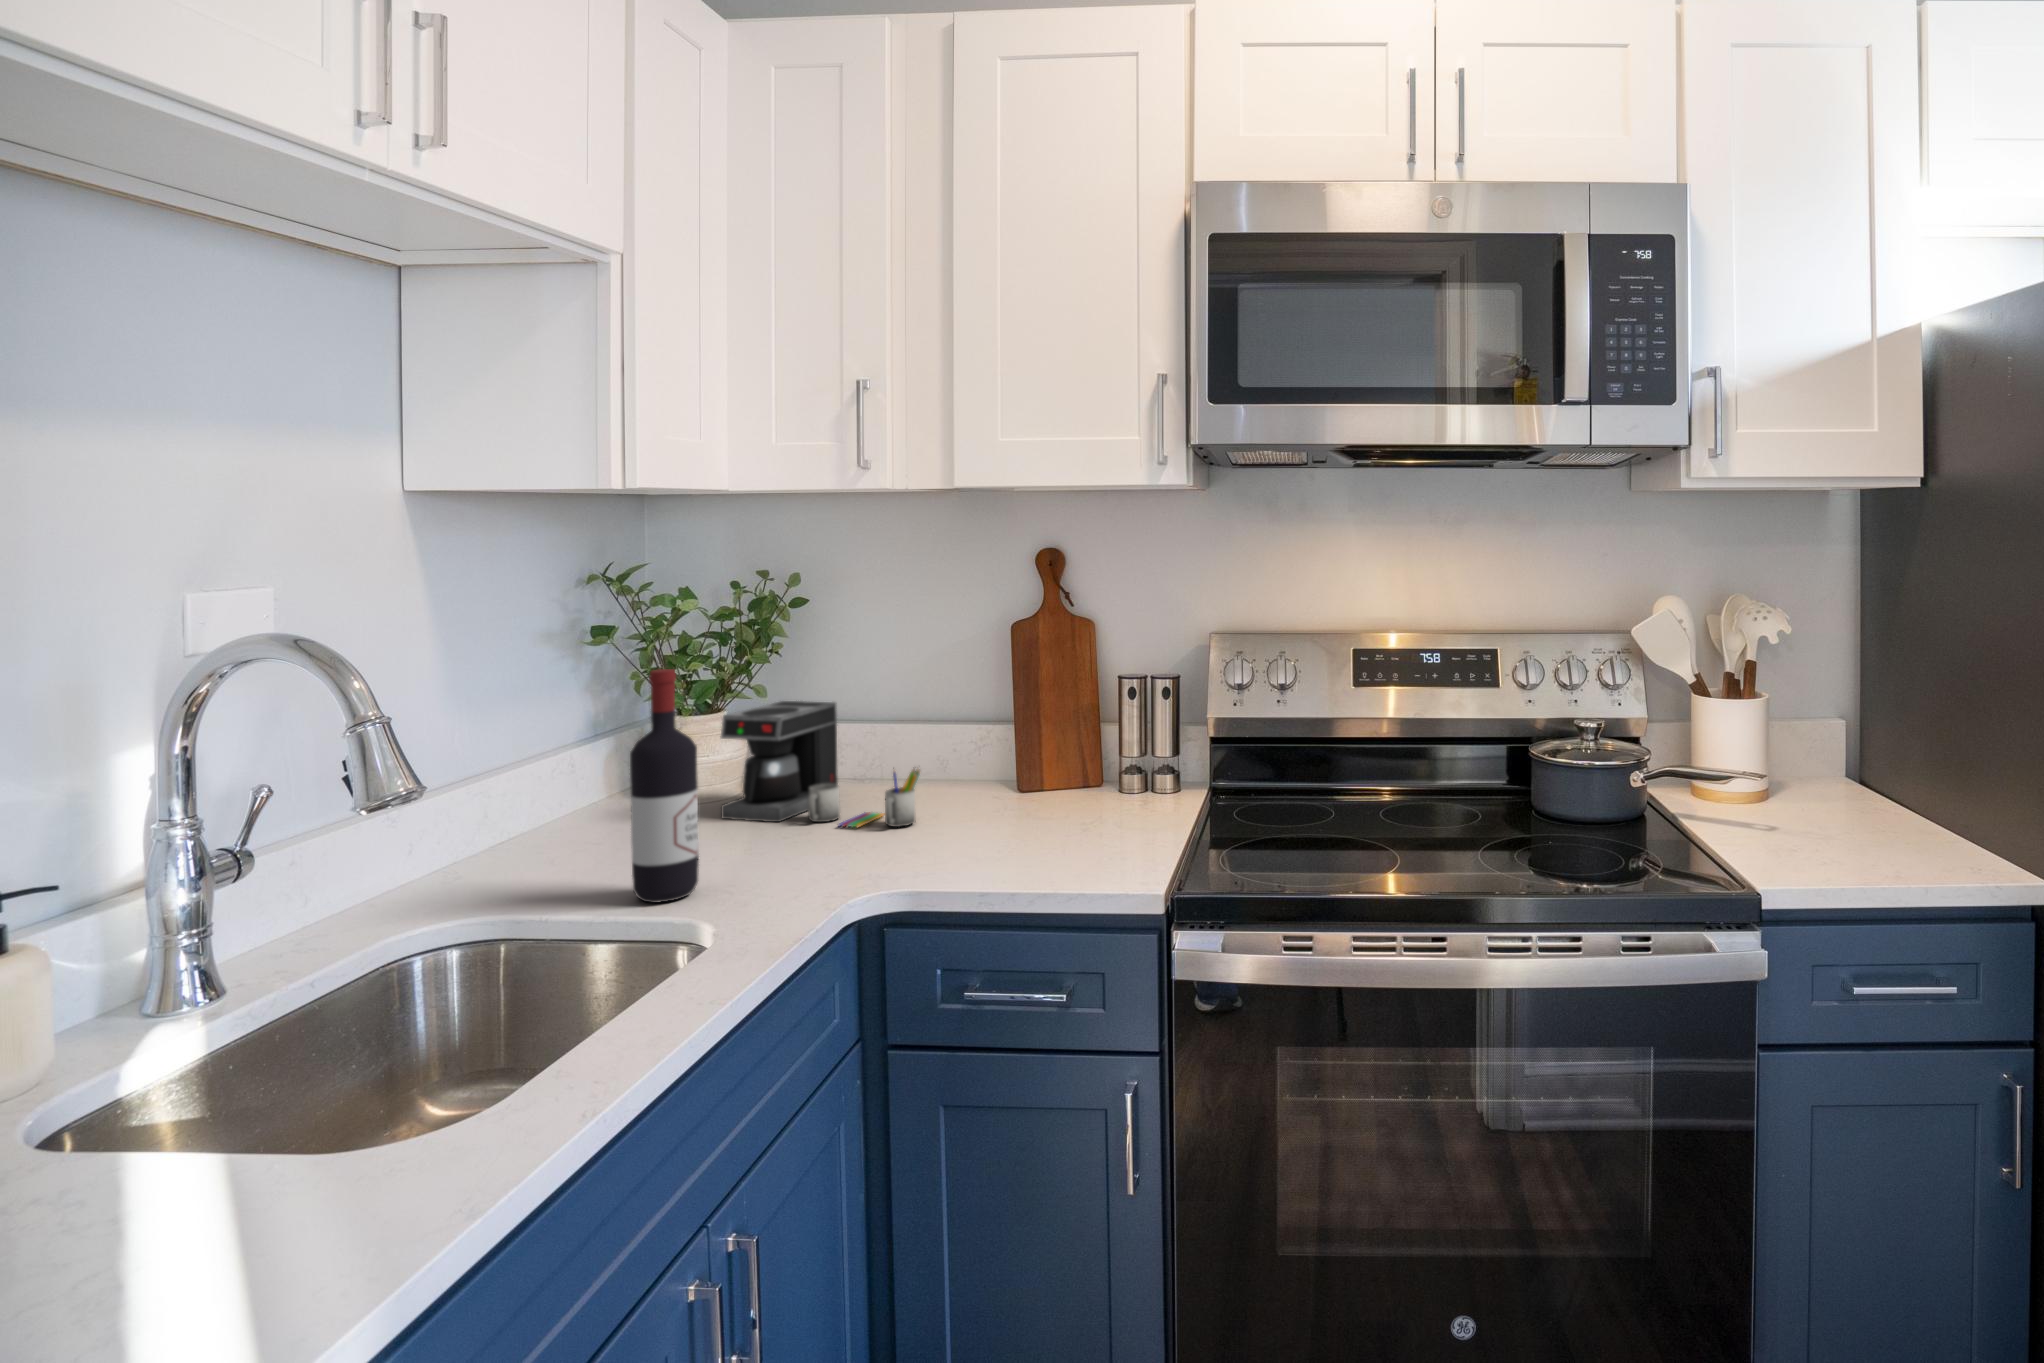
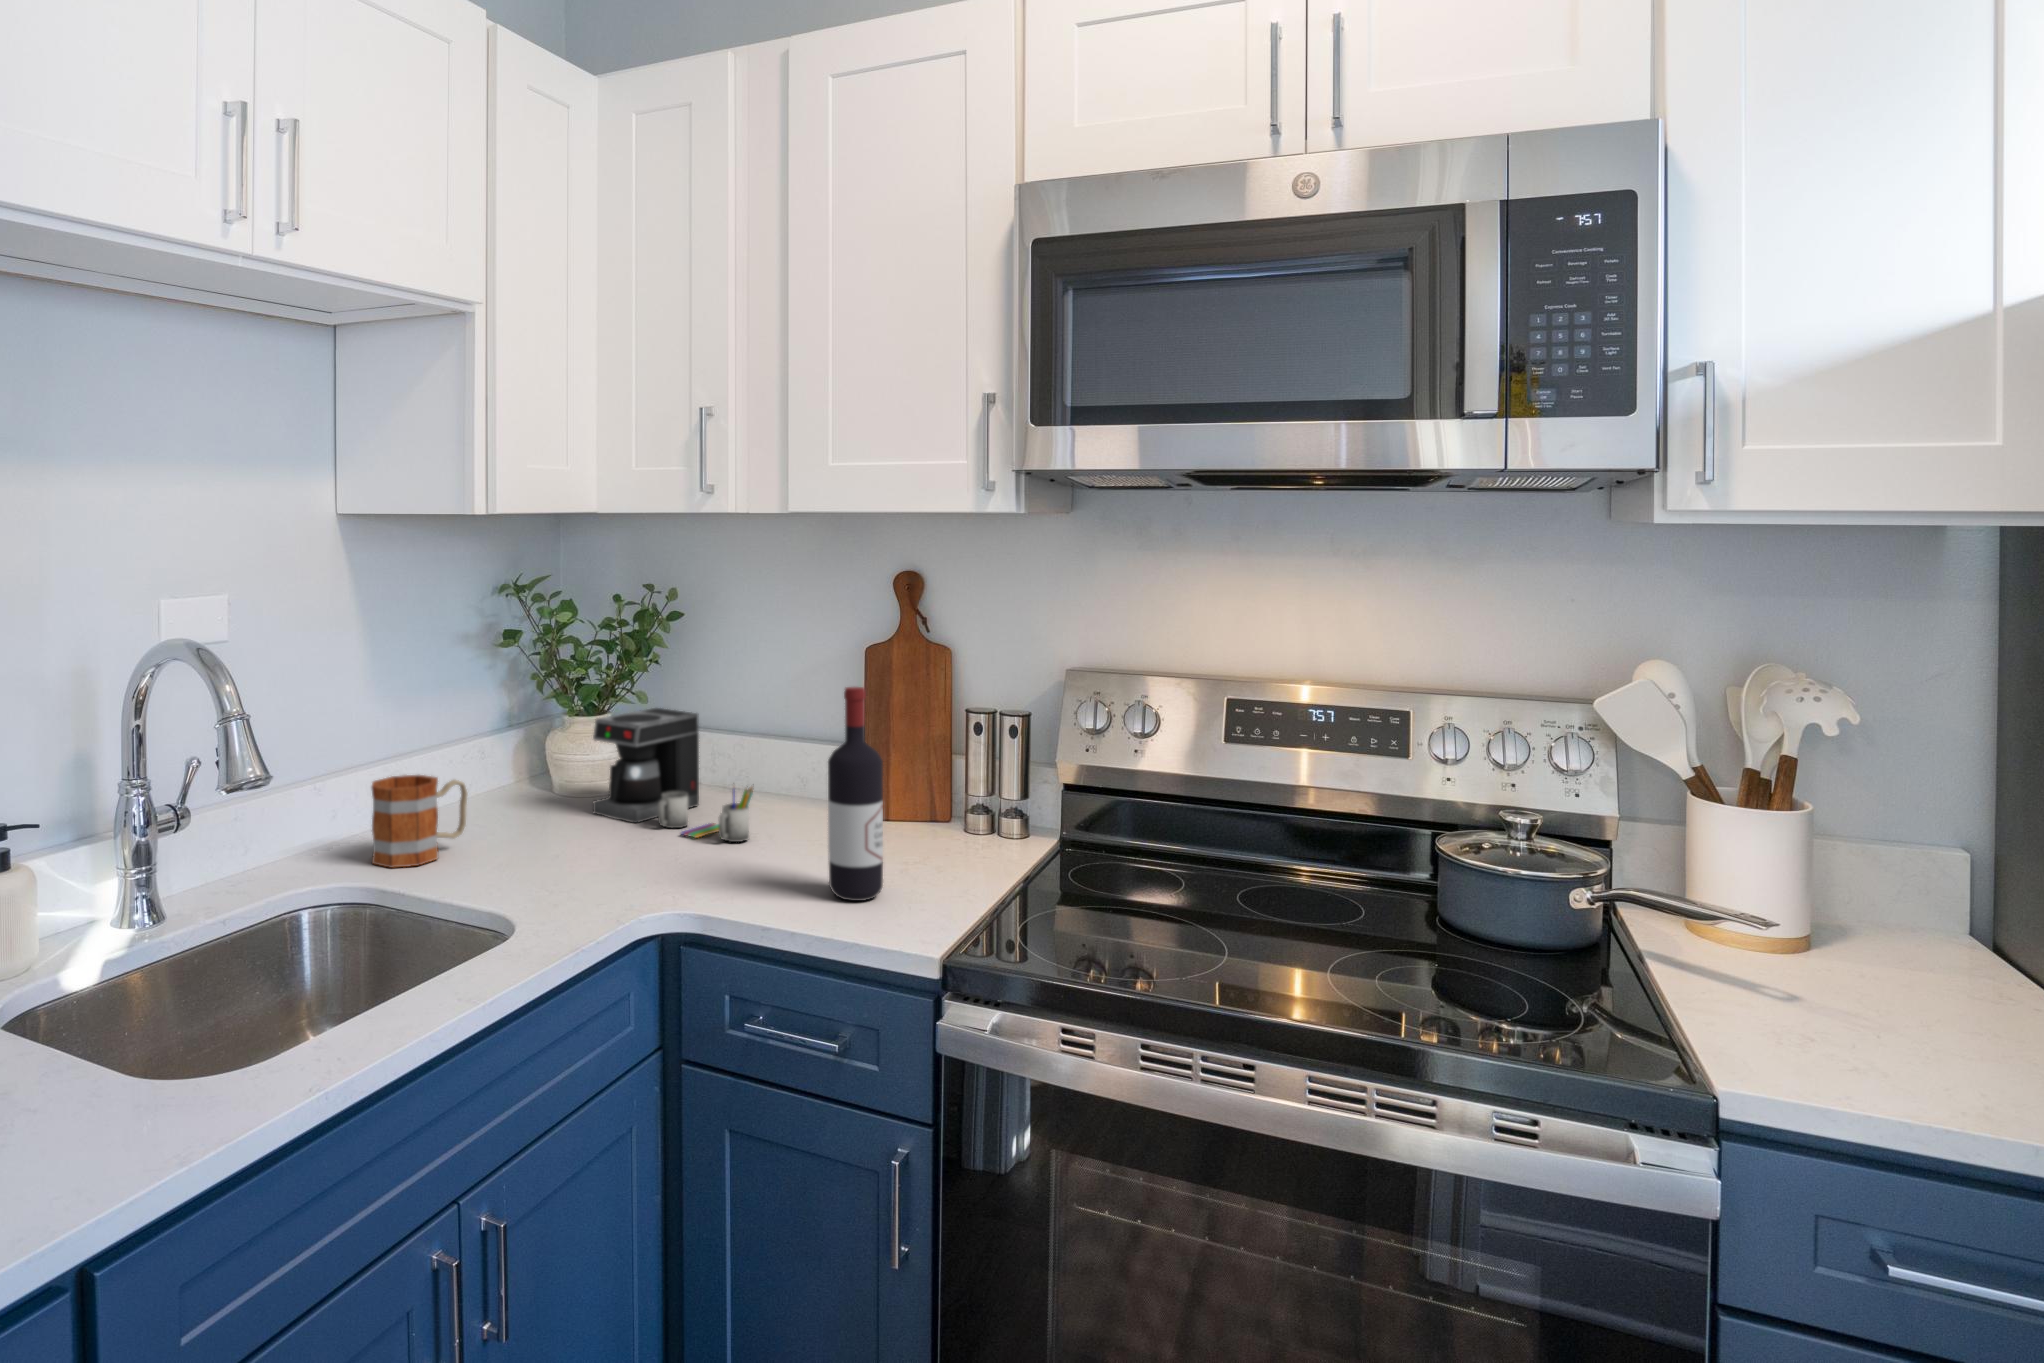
wine bottle: present [630,669,699,903] -> present [828,687,883,901]
mug: none [474,790,594,898] -> present [372,775,468,868]

